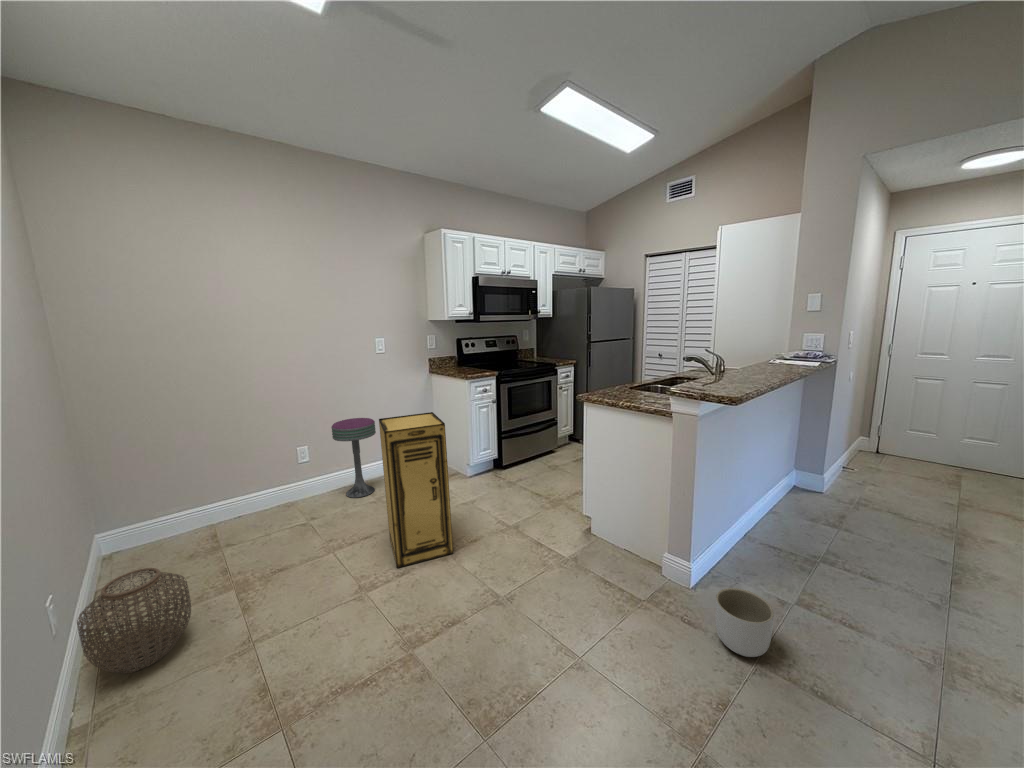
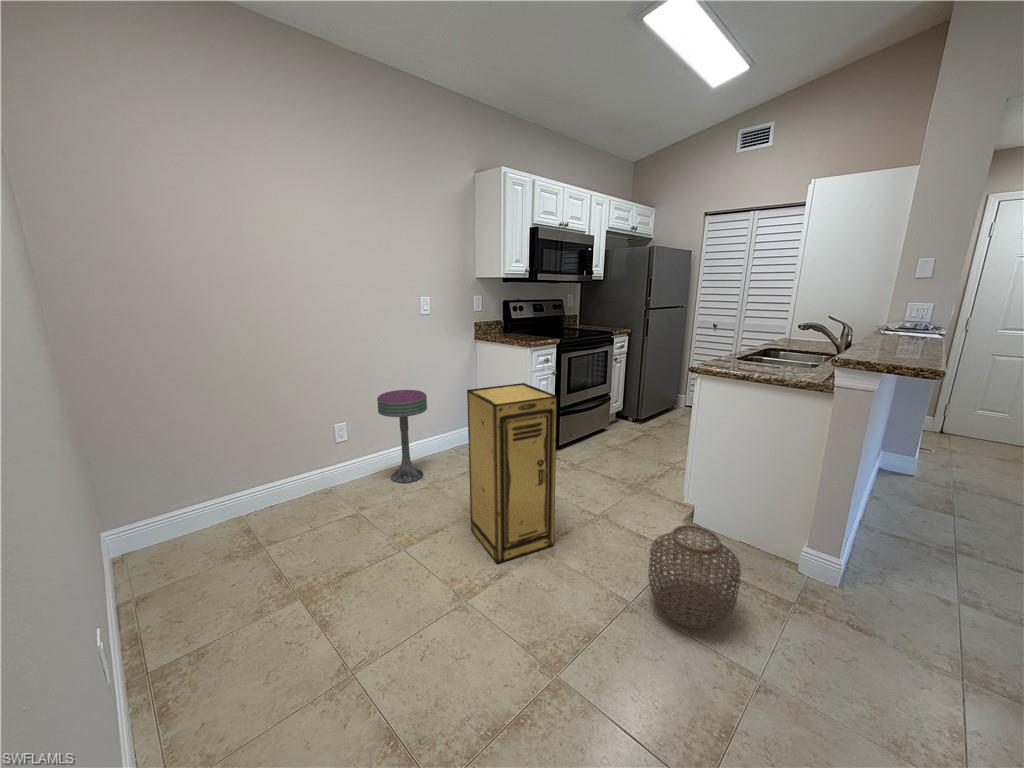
woven basket: present [77,568,191,673] -> present [648,525,741,629]
planter: present [716,588,774,657] -> none [893,580,974,654]

